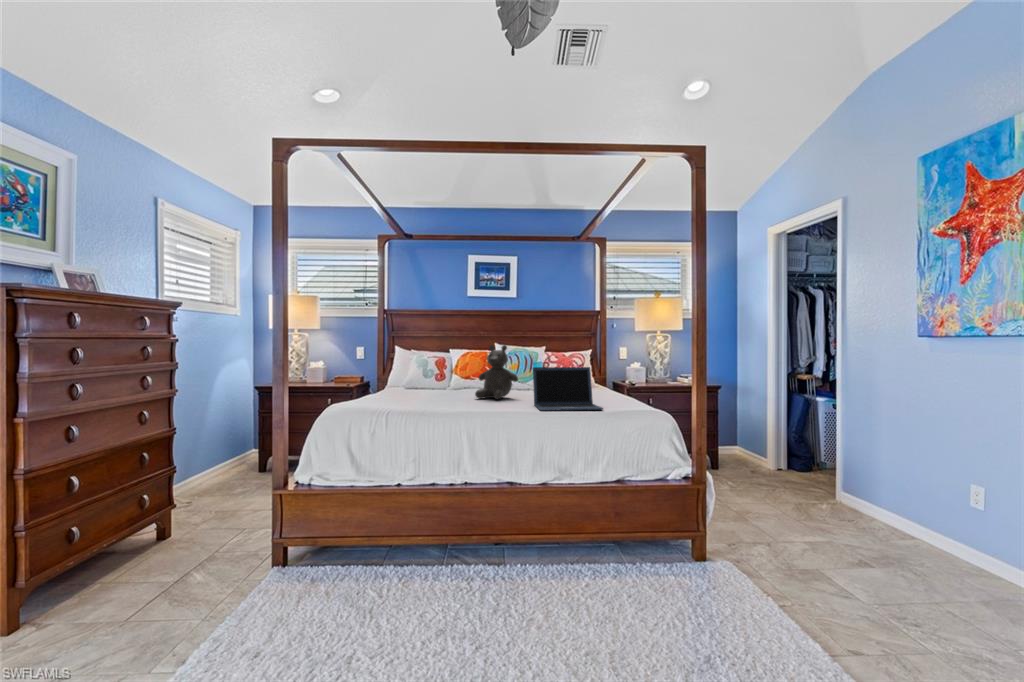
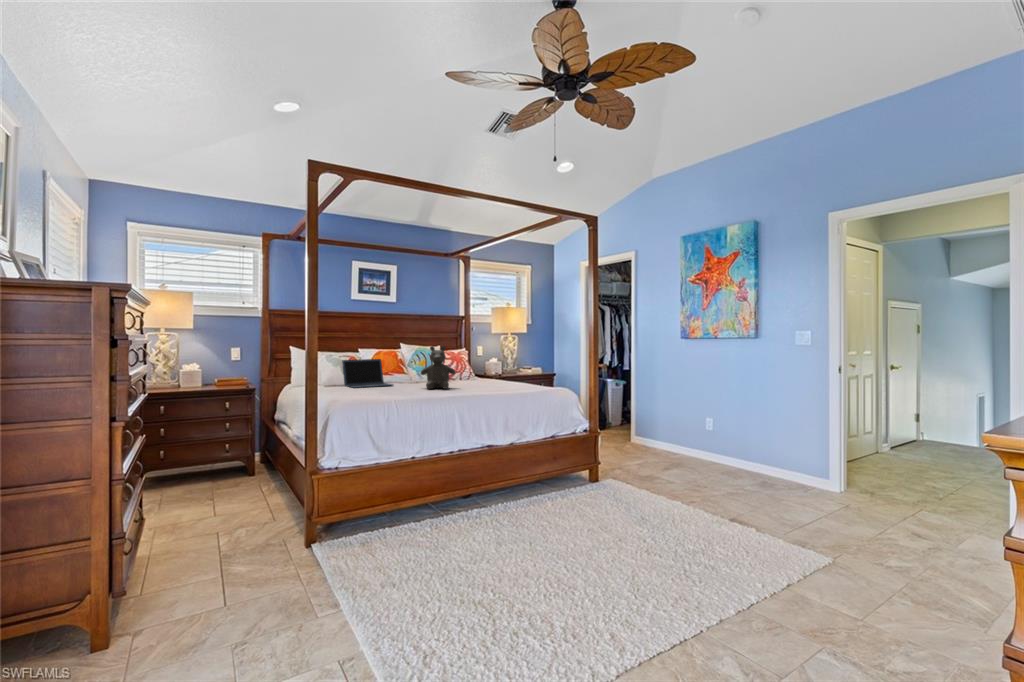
laptop: present [533,367,603,411] -> present [342,359,393,388]

